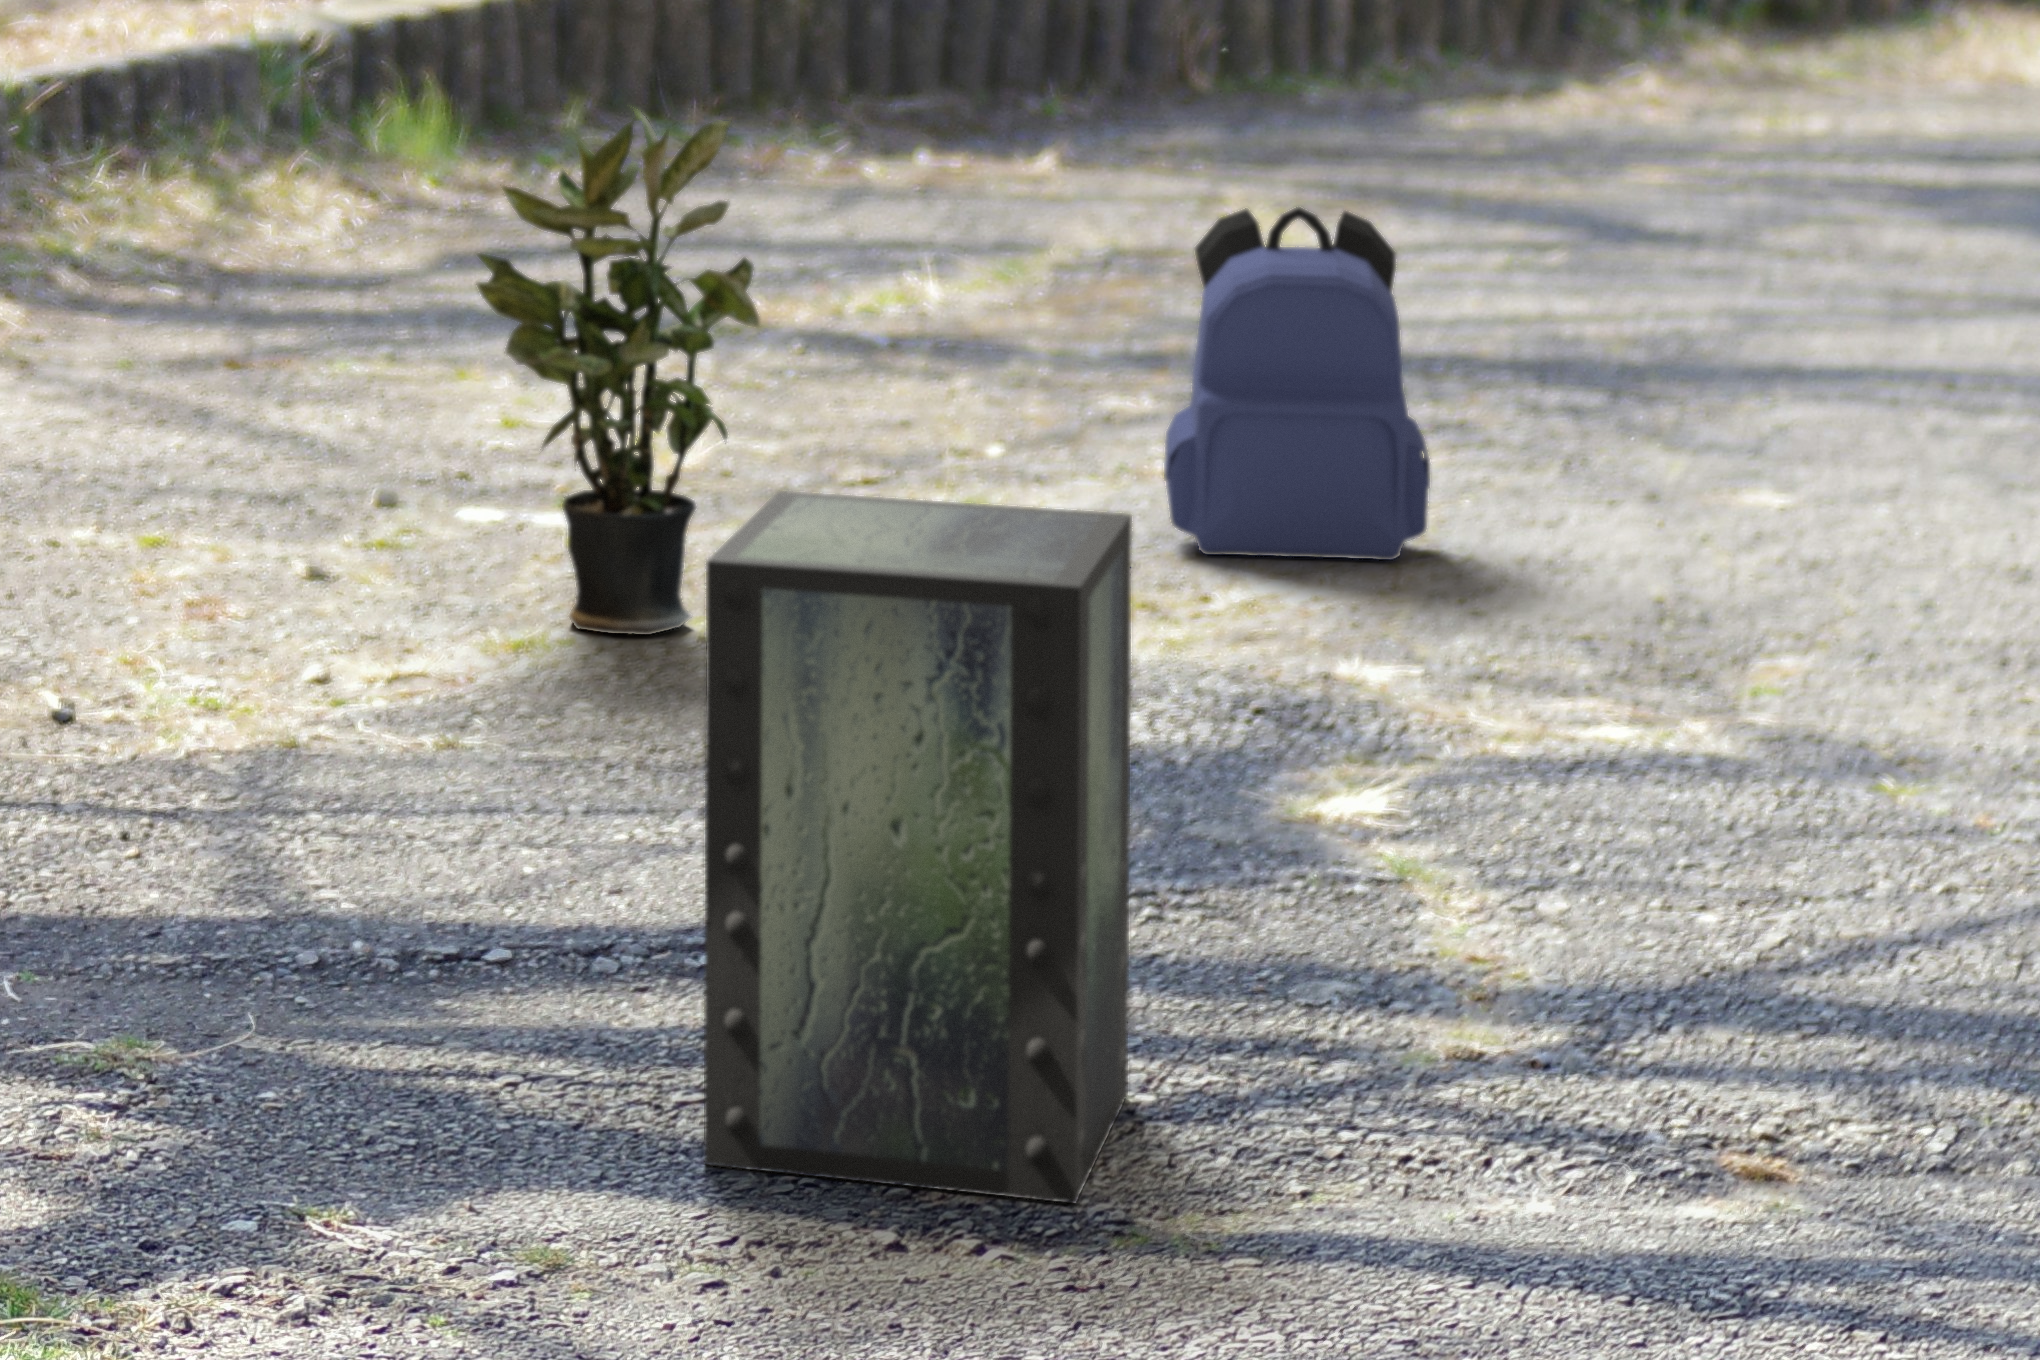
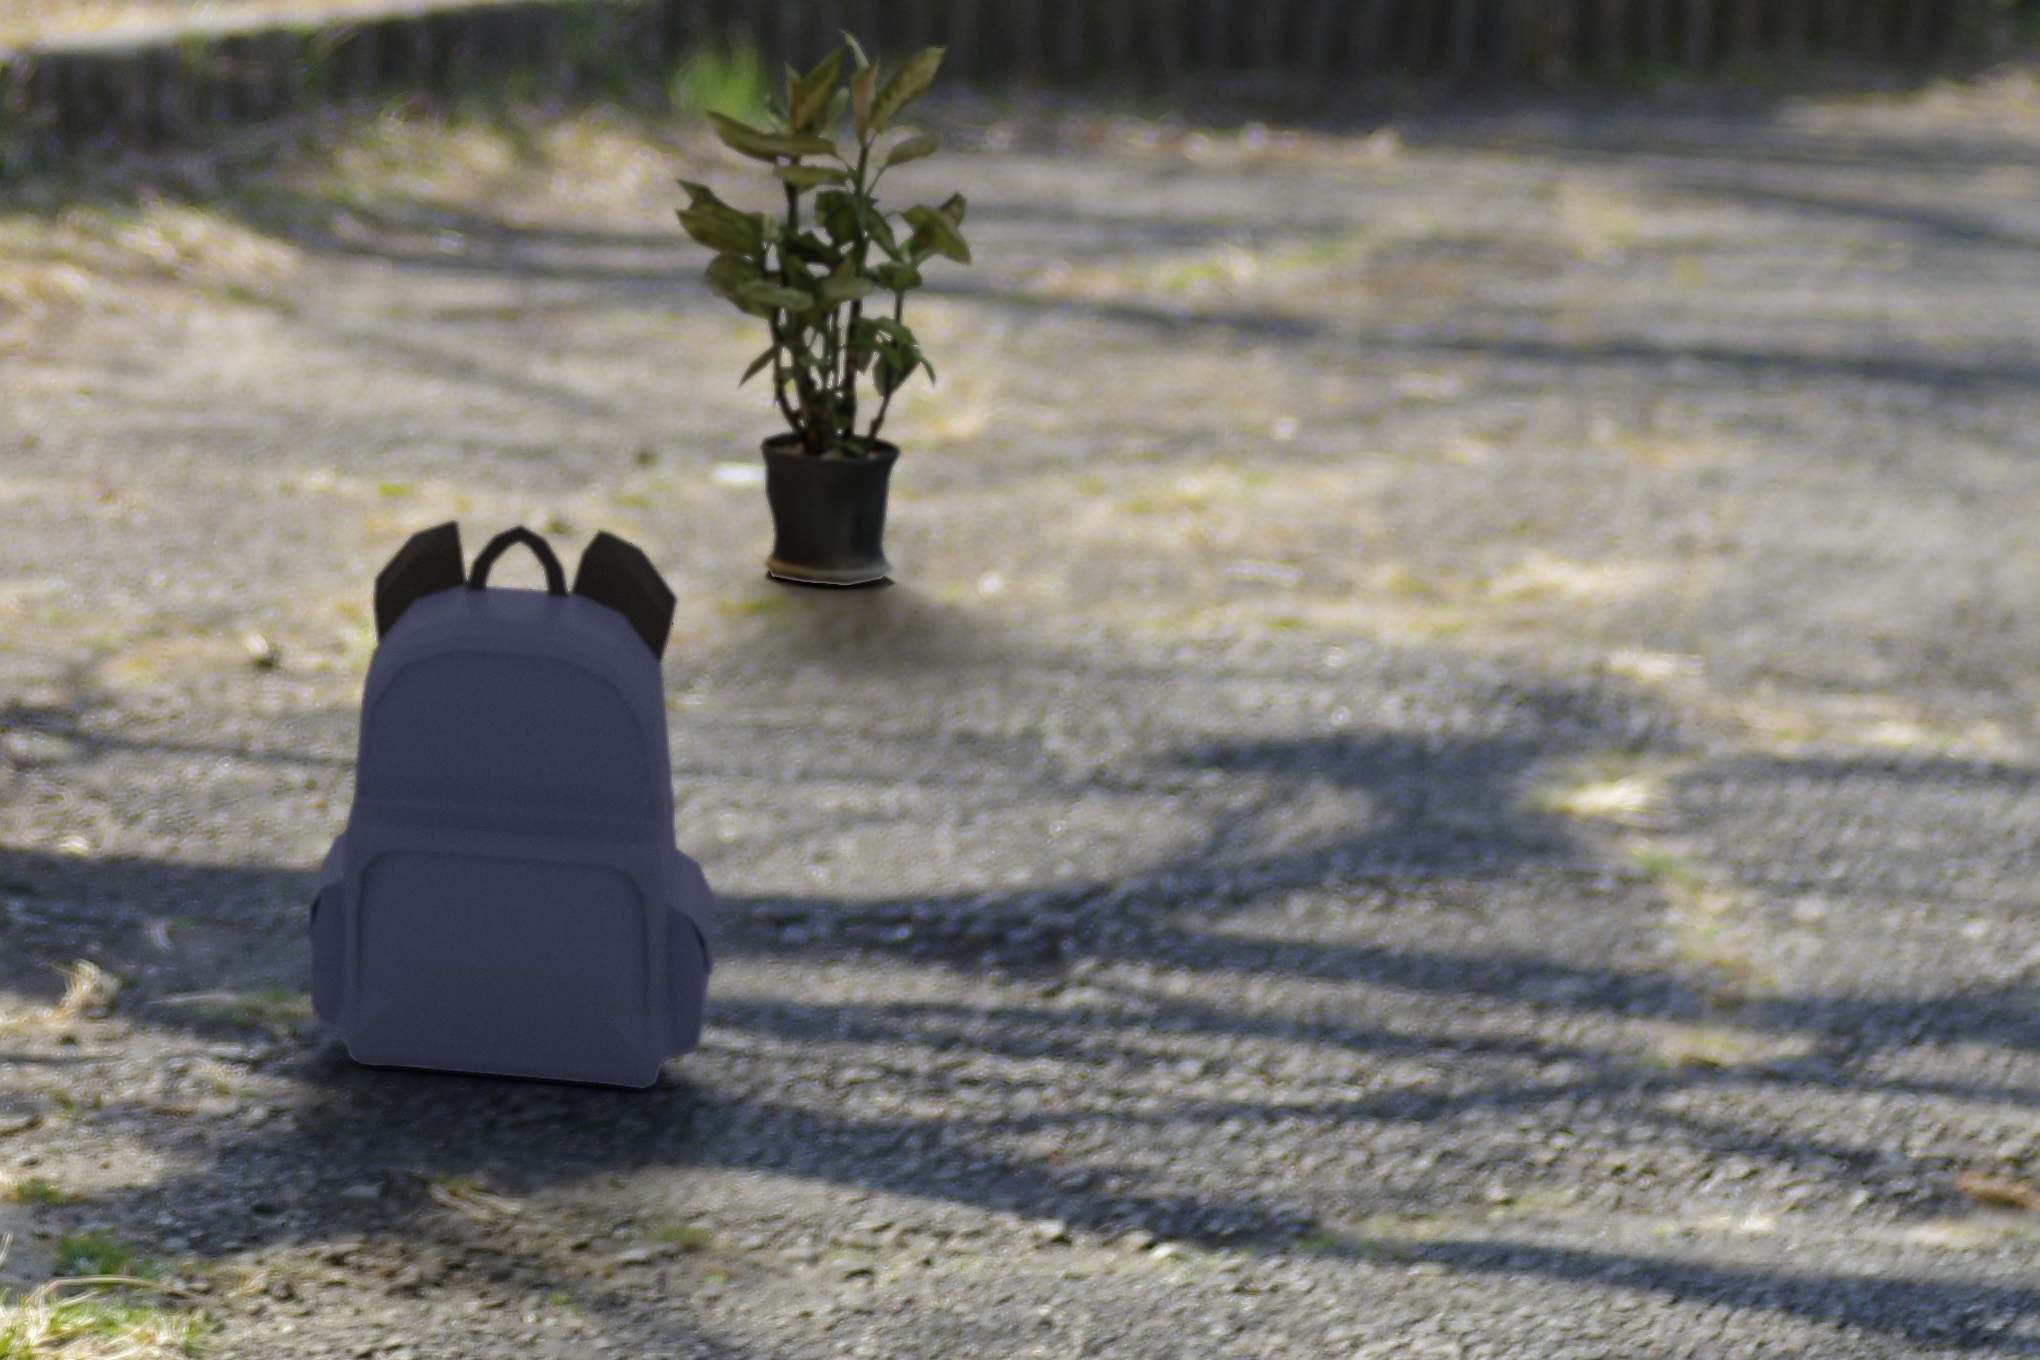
backpack: present [1164,207,1430,560] -> present [309,521,715,1088]
storage box: present [704,491,1132,1203] -> none [858,424,1340,1207]

